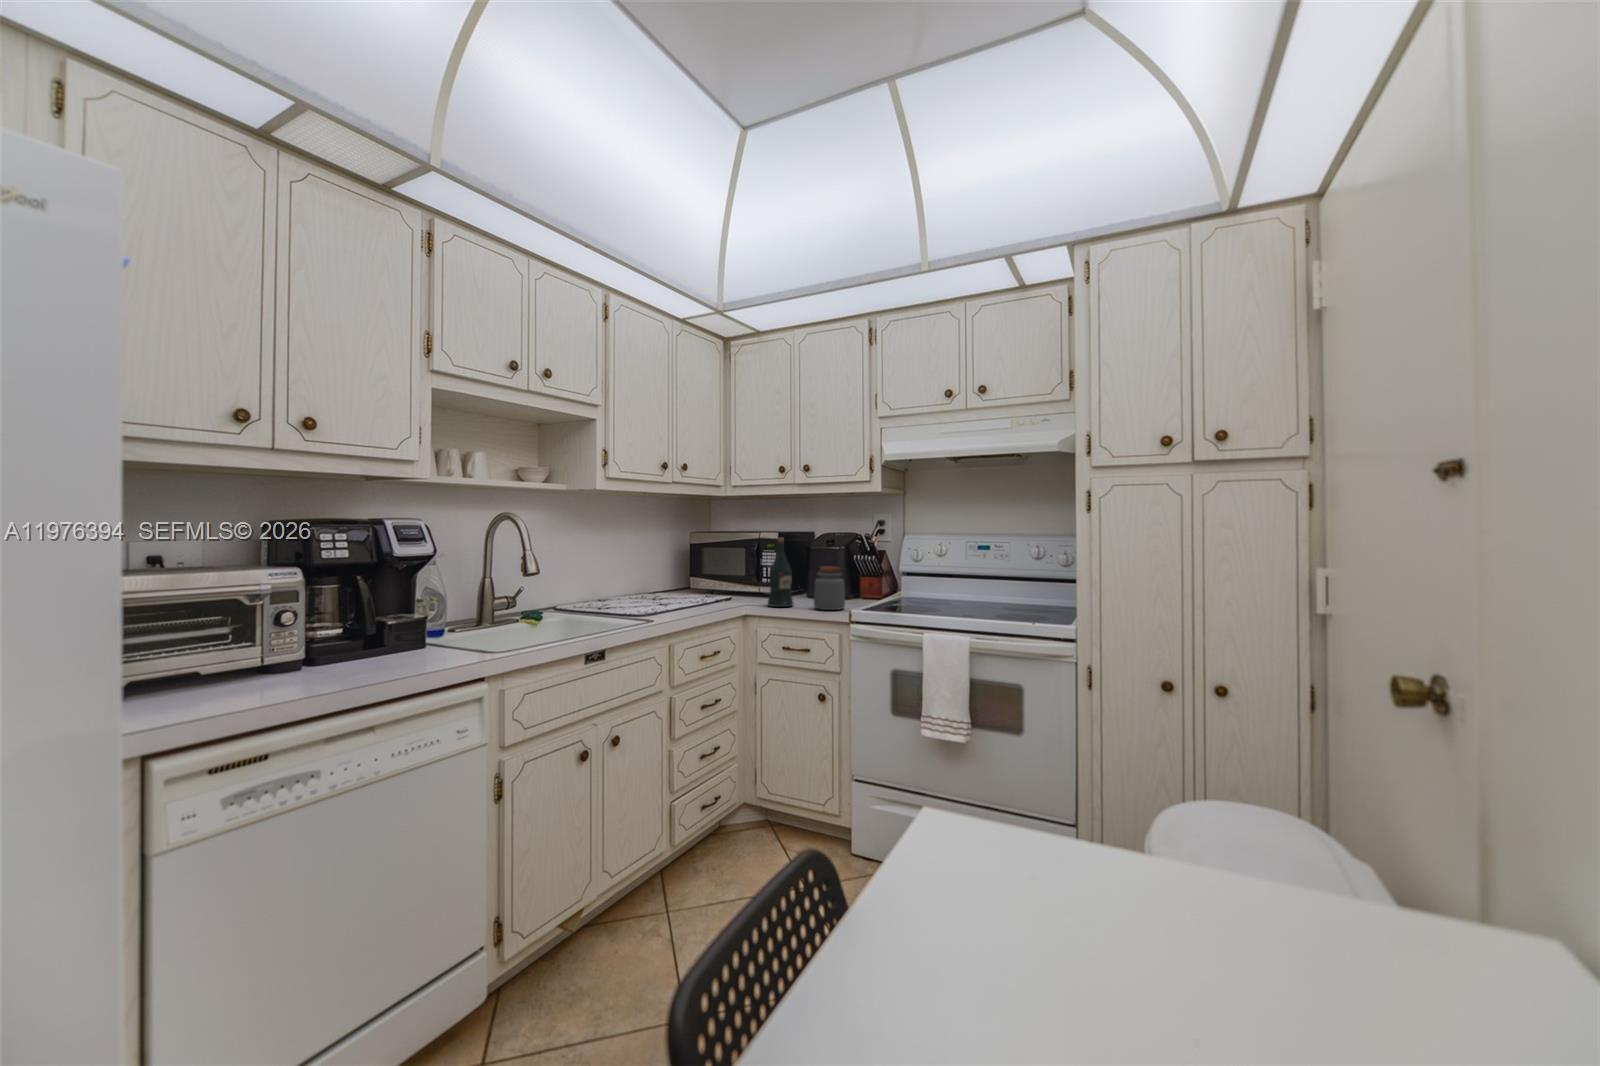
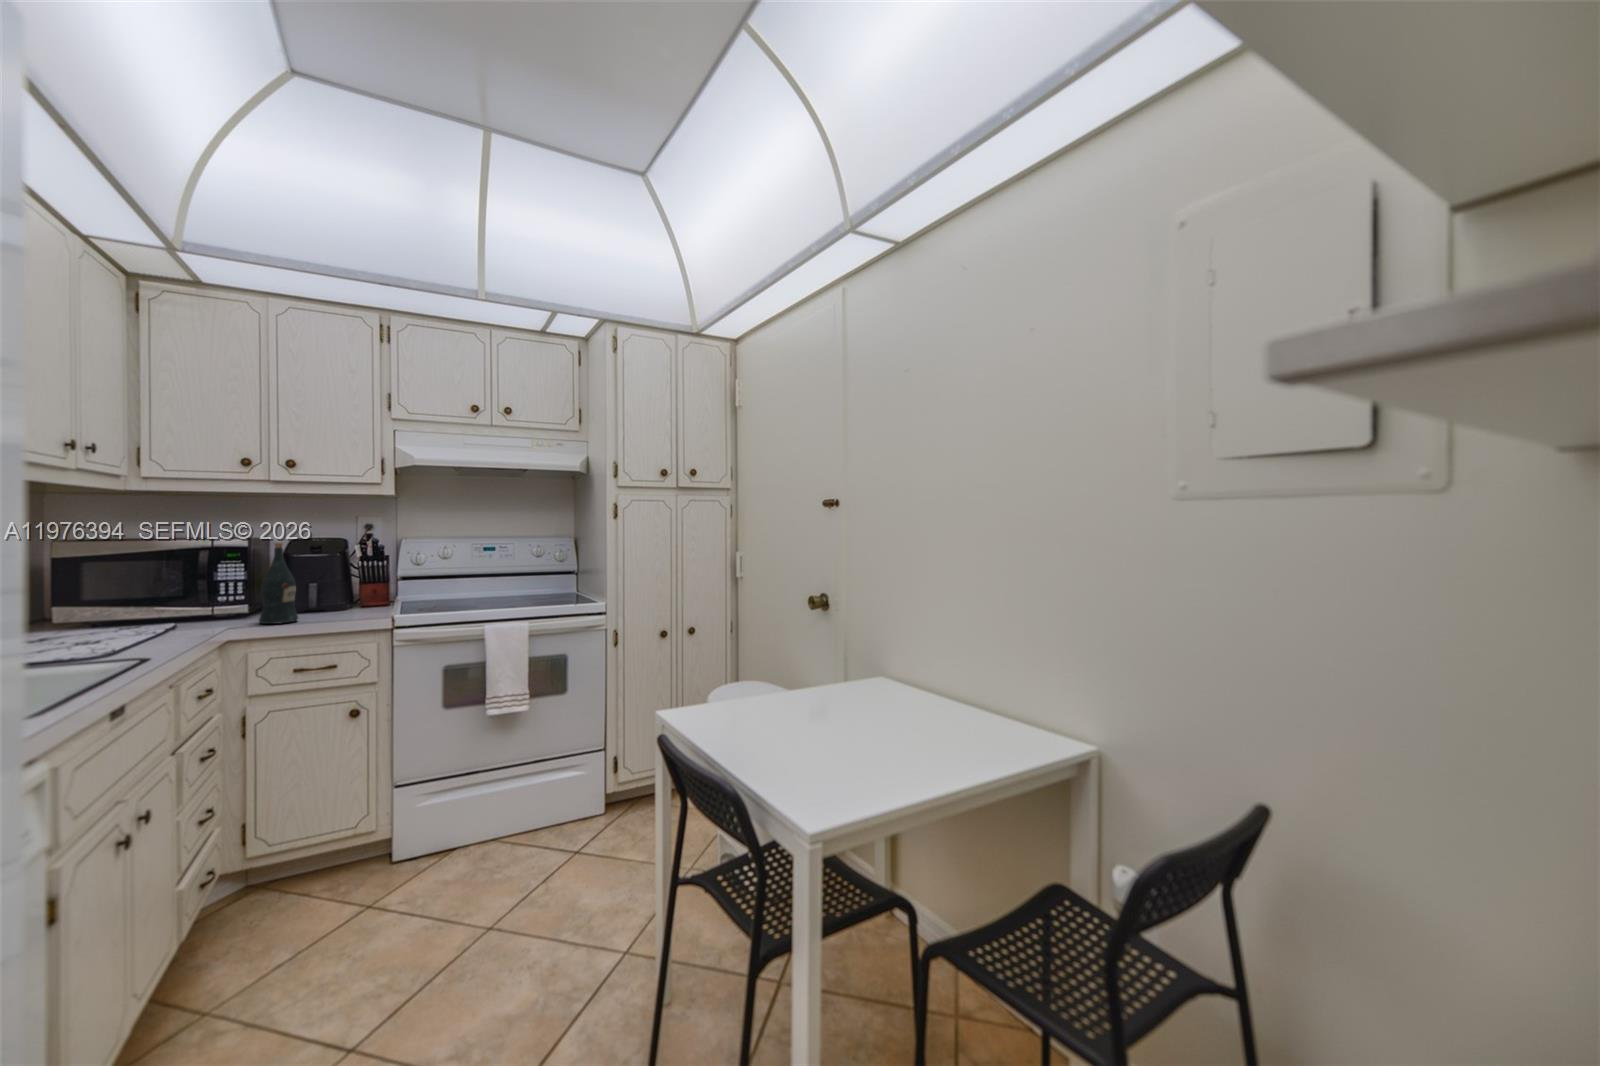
jar: present [814,567,845,610] -> none [331,572,373,619]

